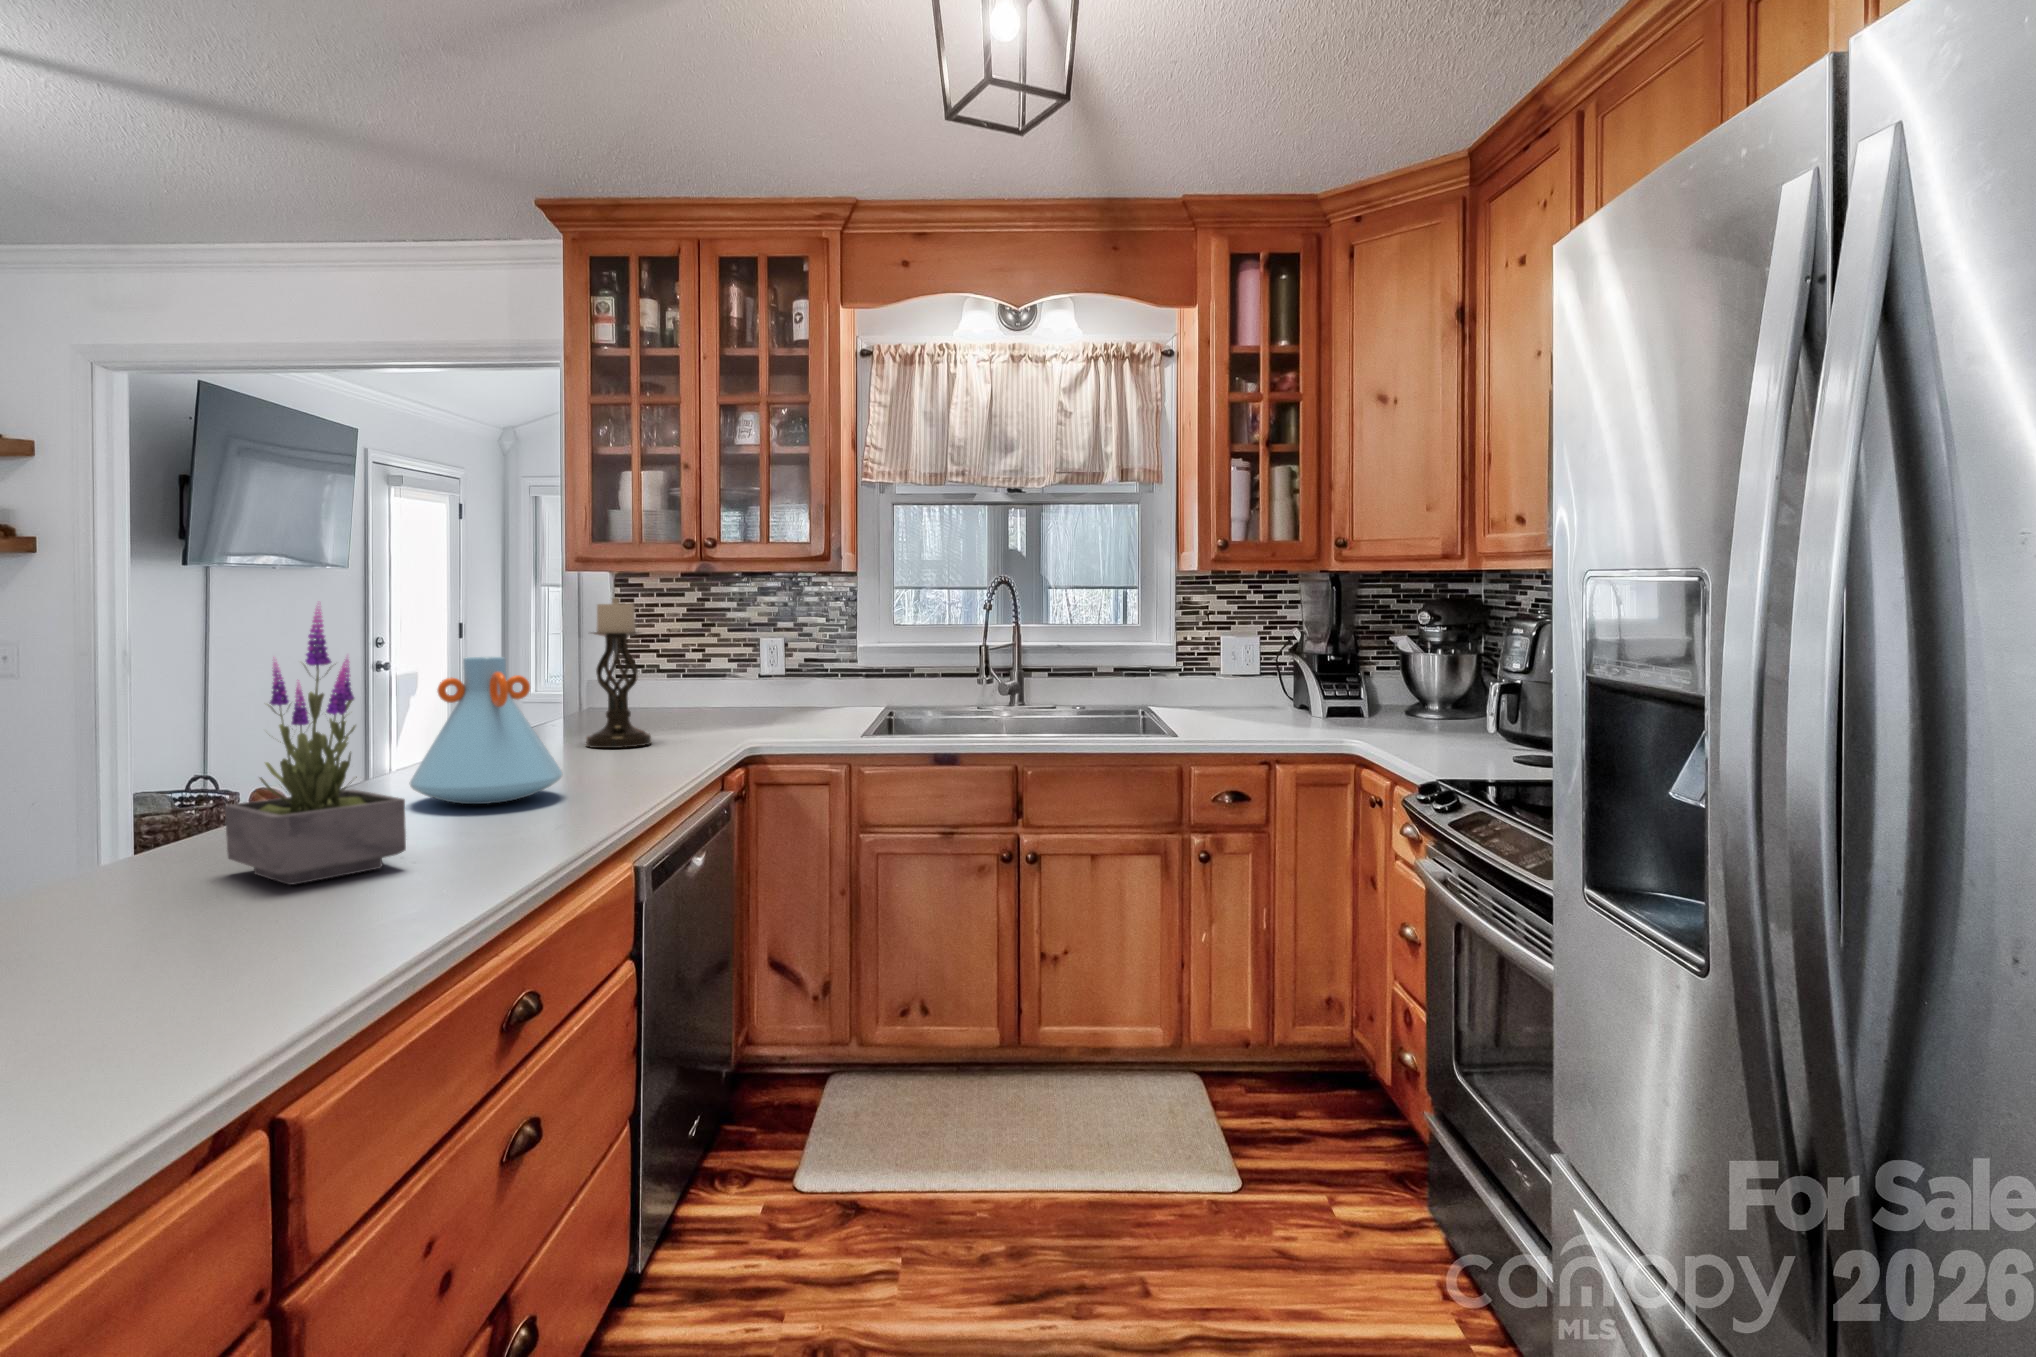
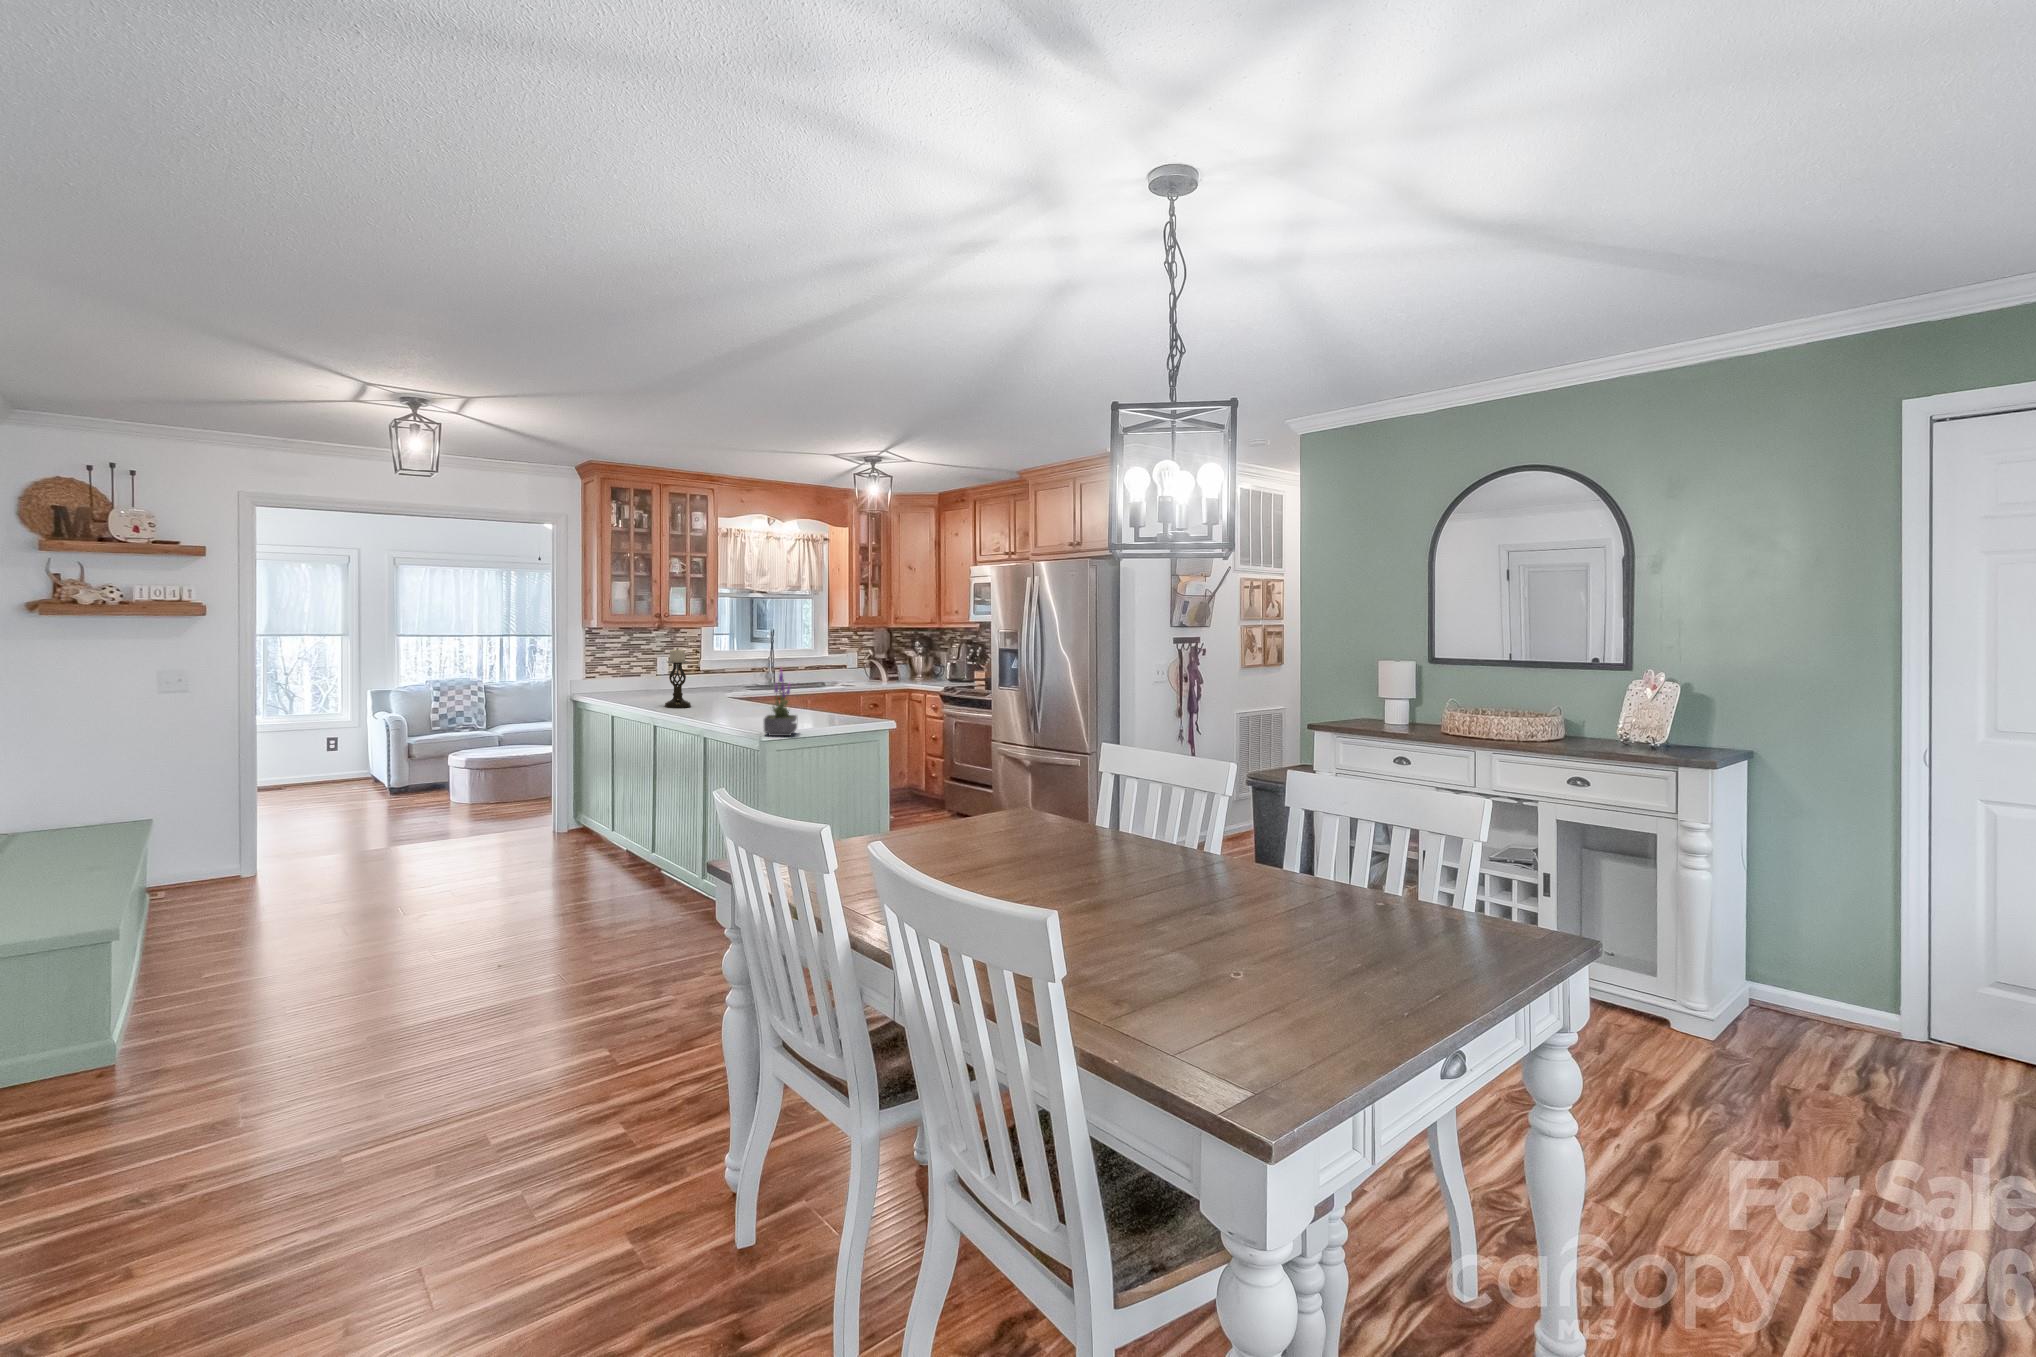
vase: present [409,657,563,804] -> none [713,676,759,723]

